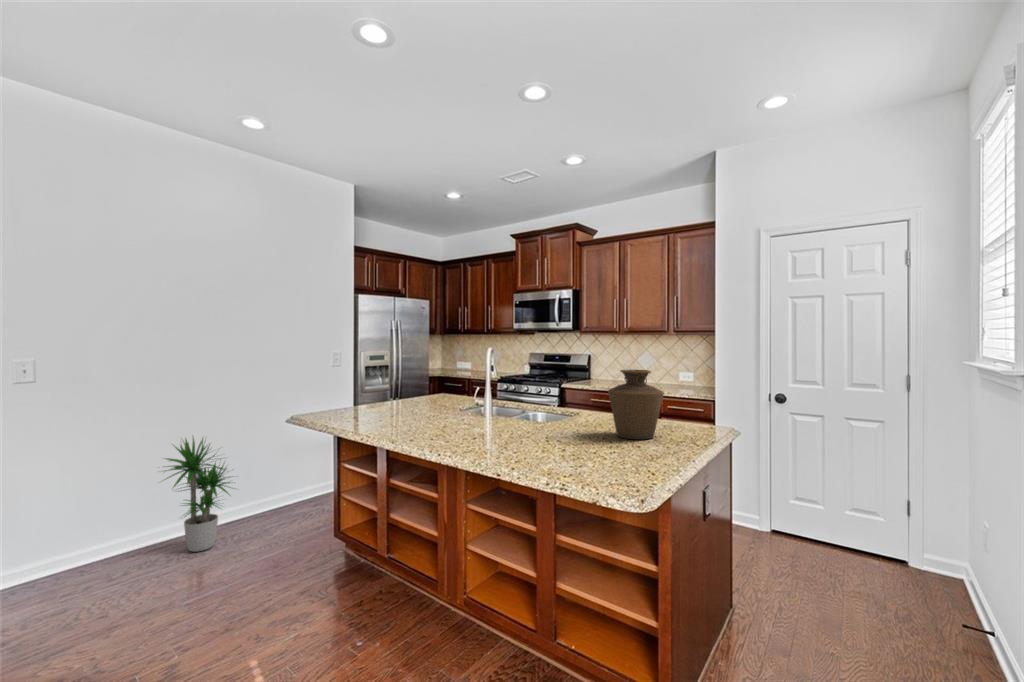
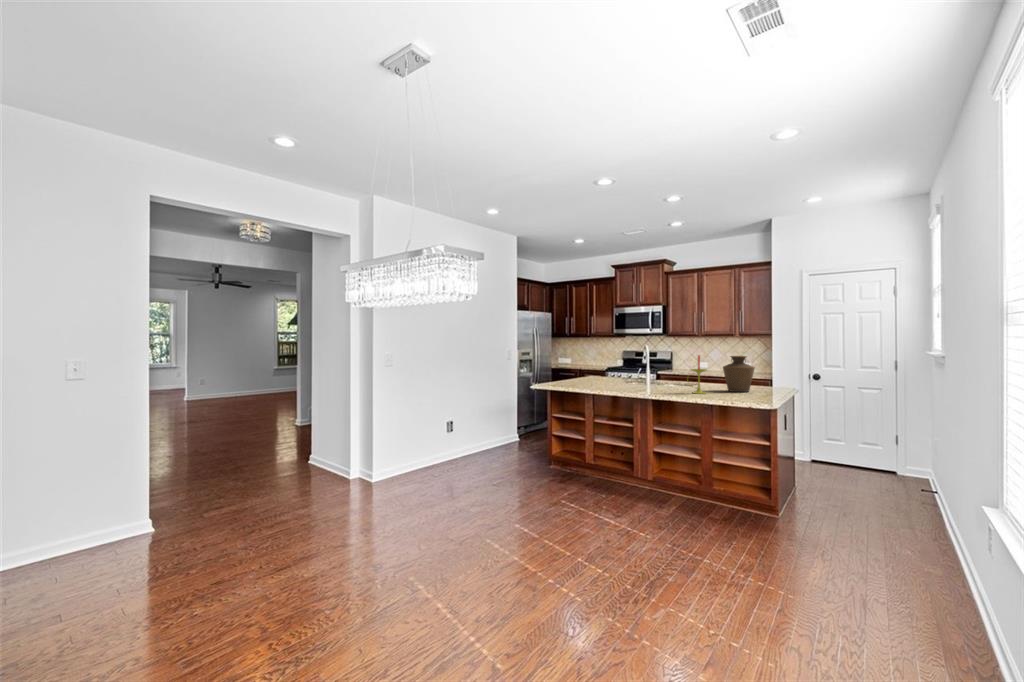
candle: none [530,368,568,447] -> present [692,356,706,394]
potted plant: present [165,438,231,552] -> none [440,398,482,467]

